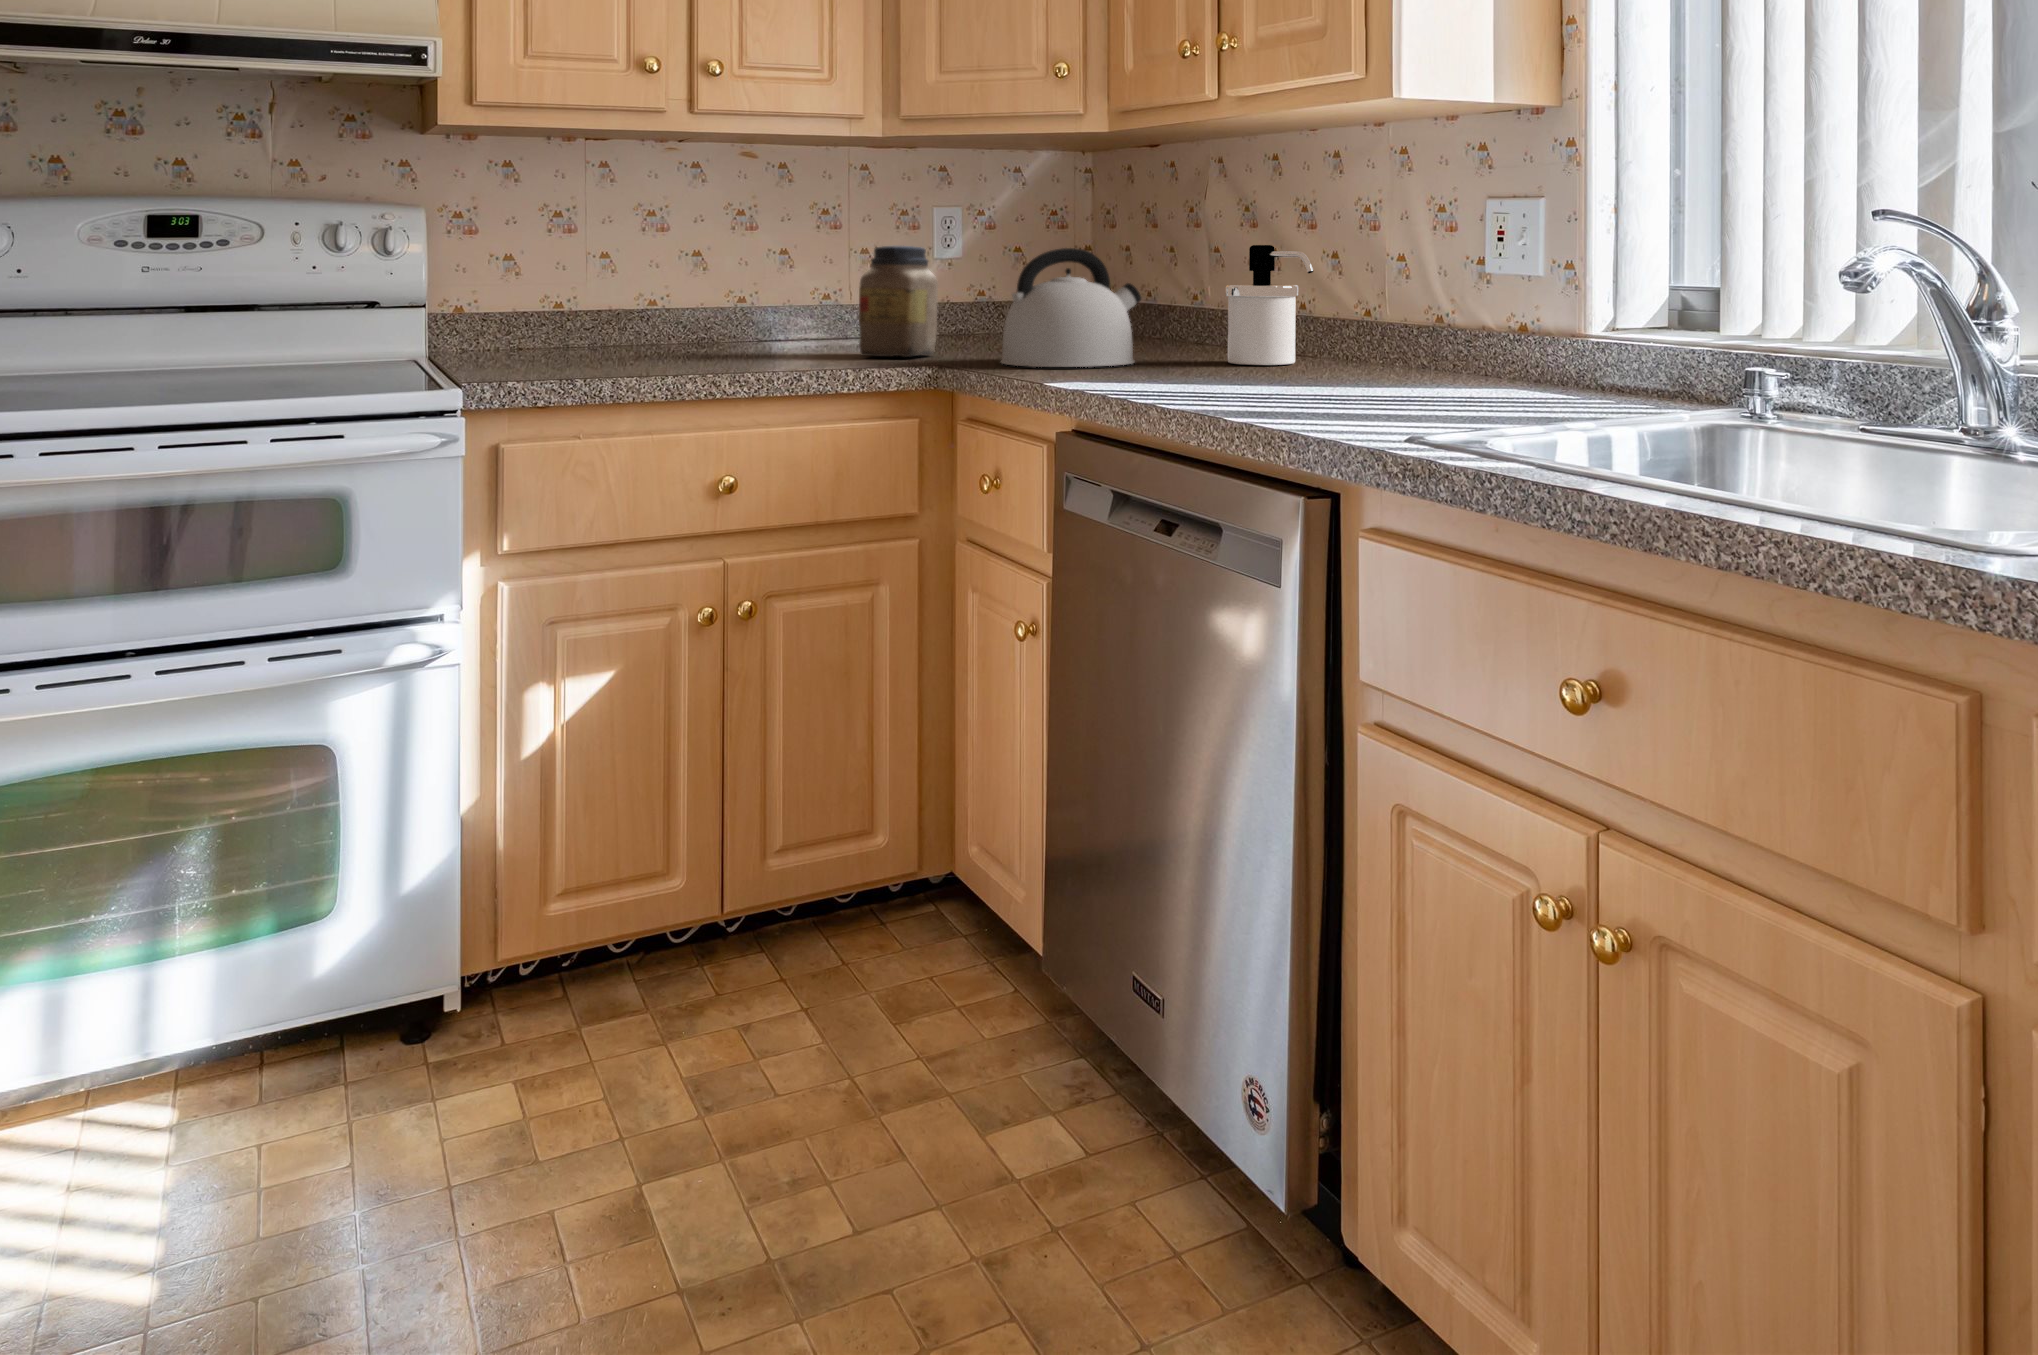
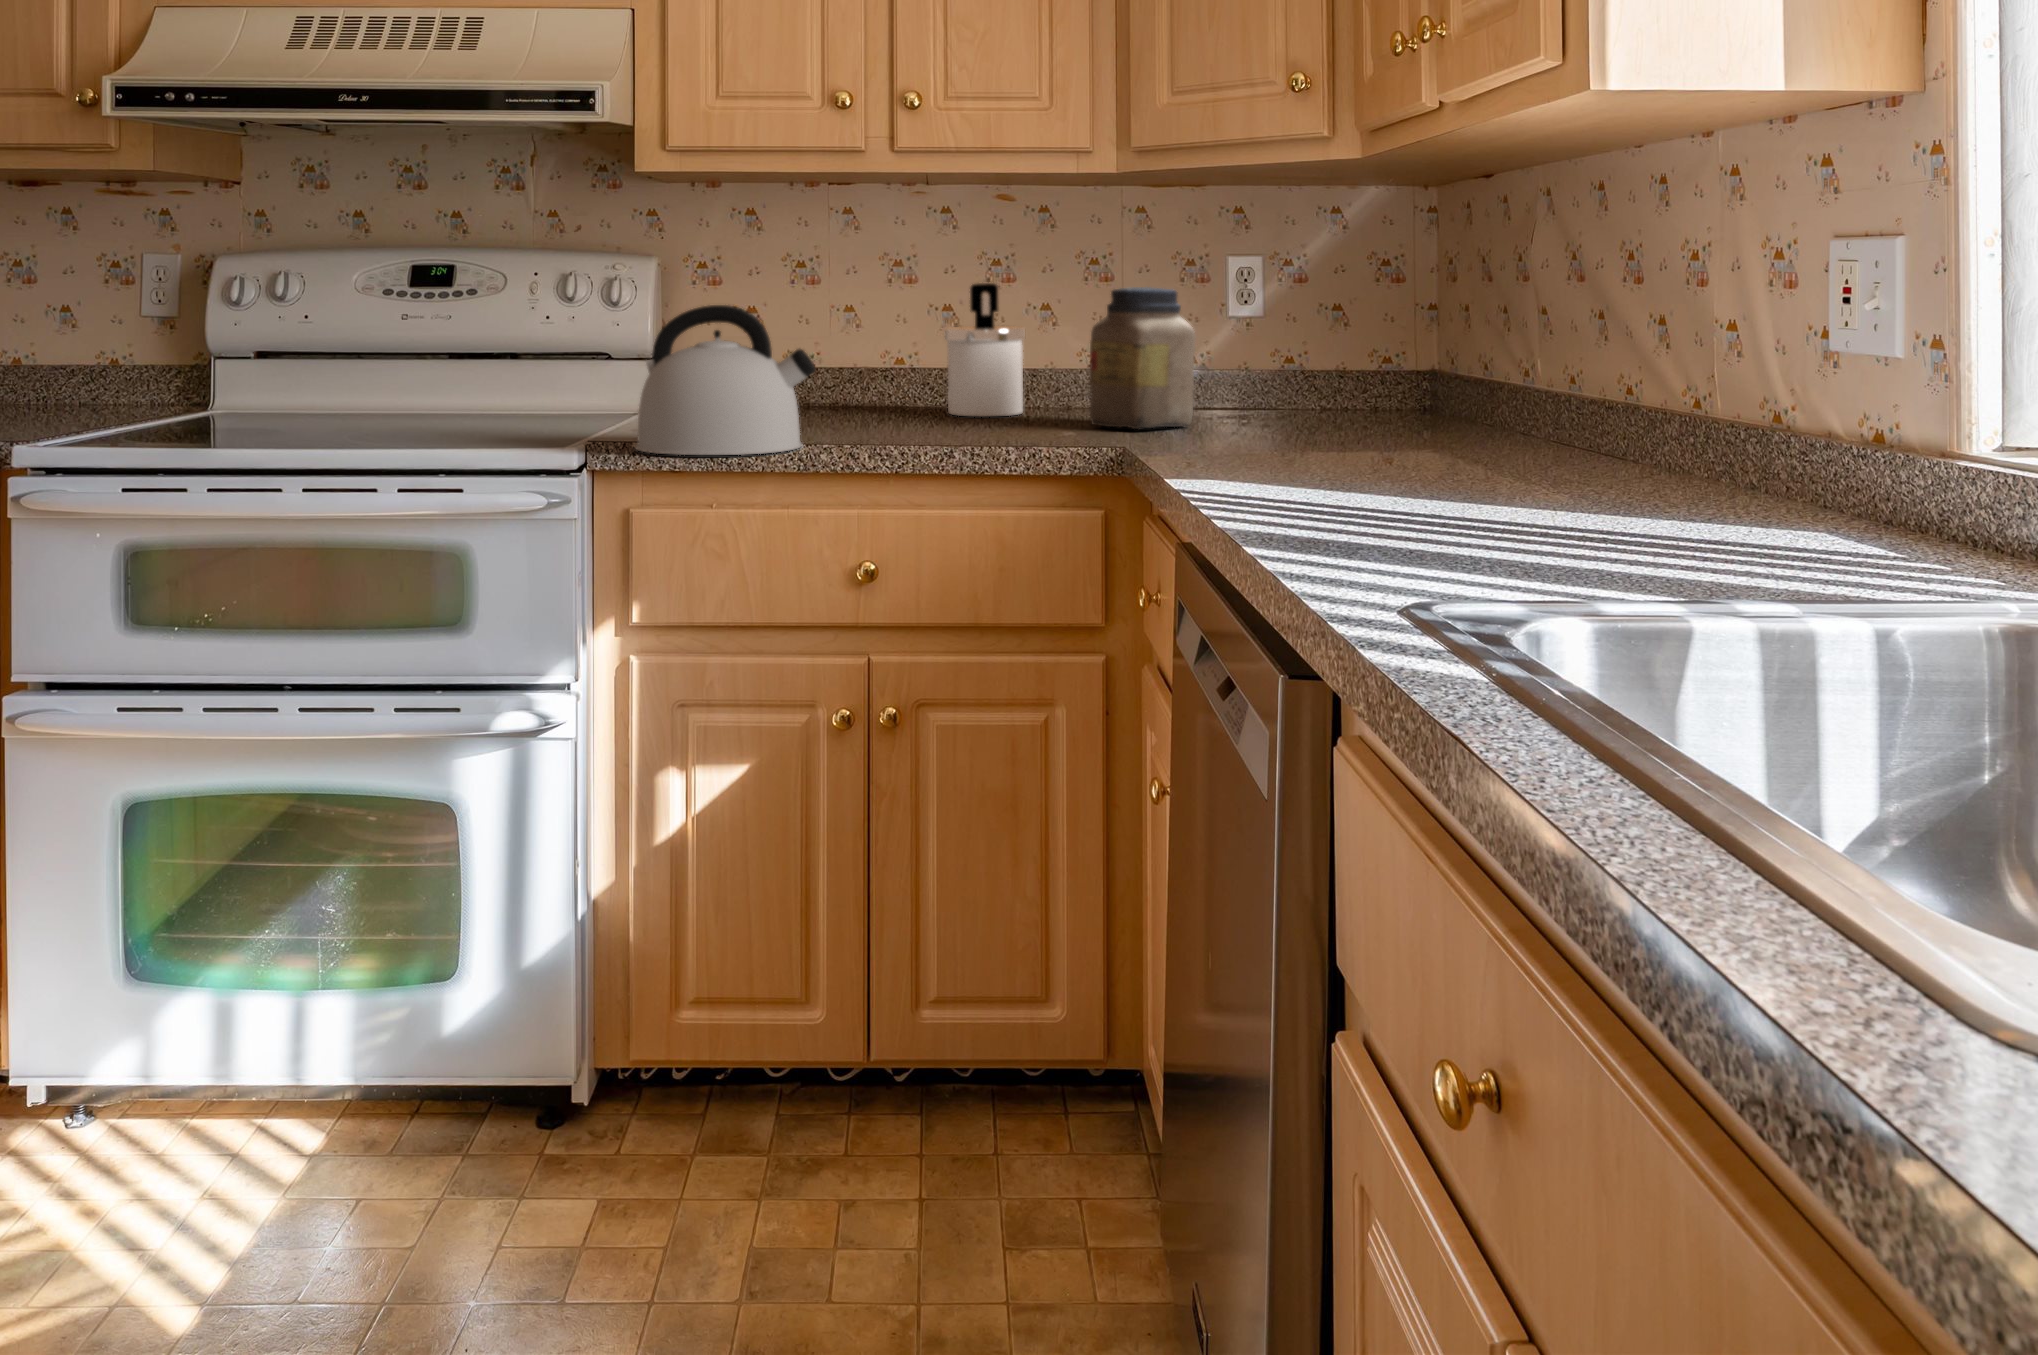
soap dispenser: present [1226,245,1313,365] -> present [944,283,1025,417]
kettle: present [1001,248,1141,367] -> present [636,305,815,455]

